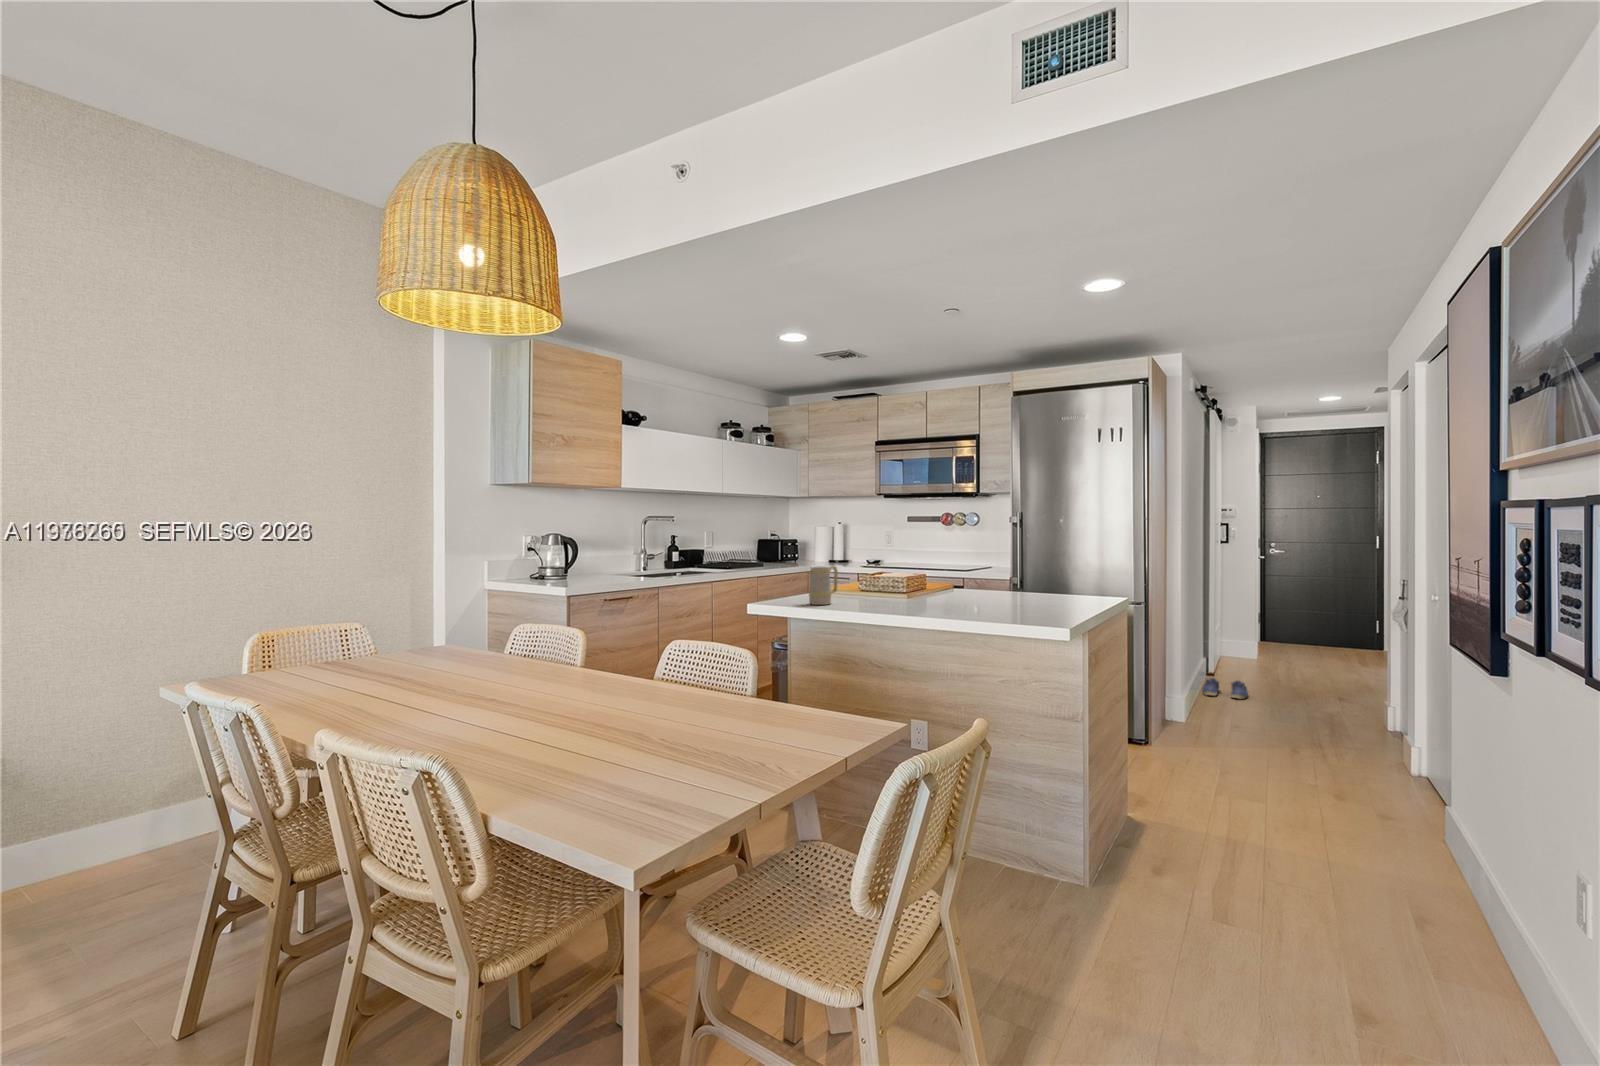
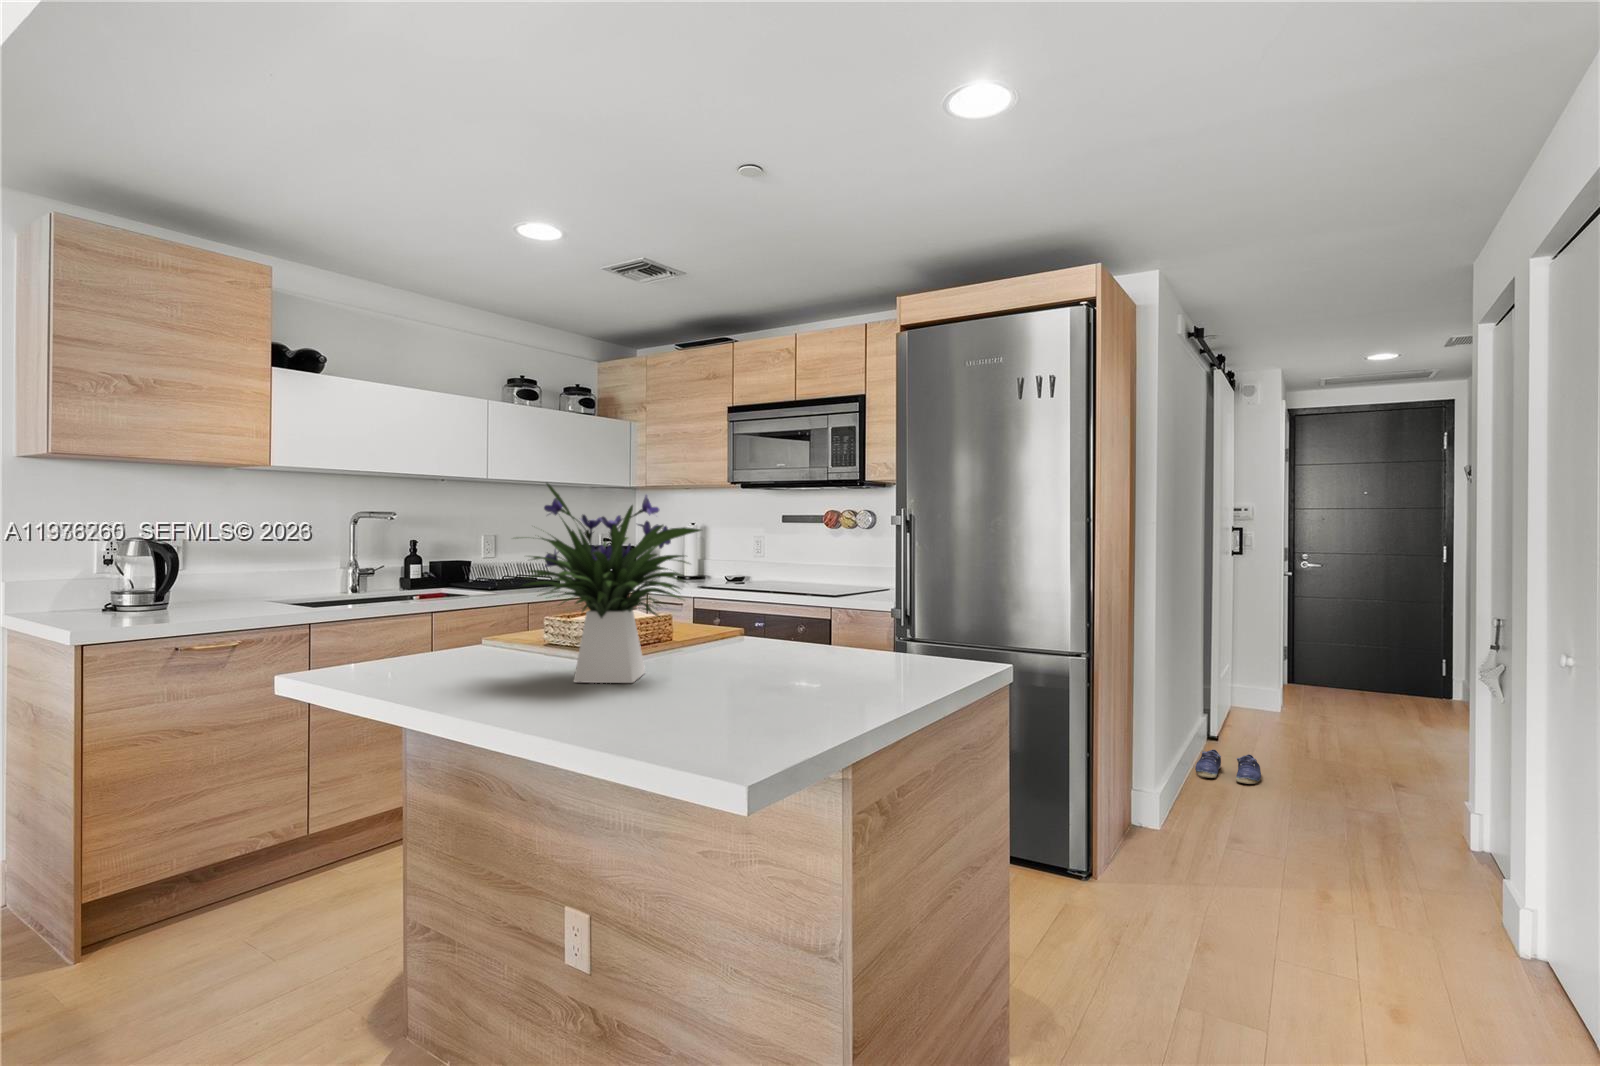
flower arrangement: none [876,502,974,605] -> present [523,483,701,683]
mug: present [809,566,838,605] -> none [386,602,453,680]

